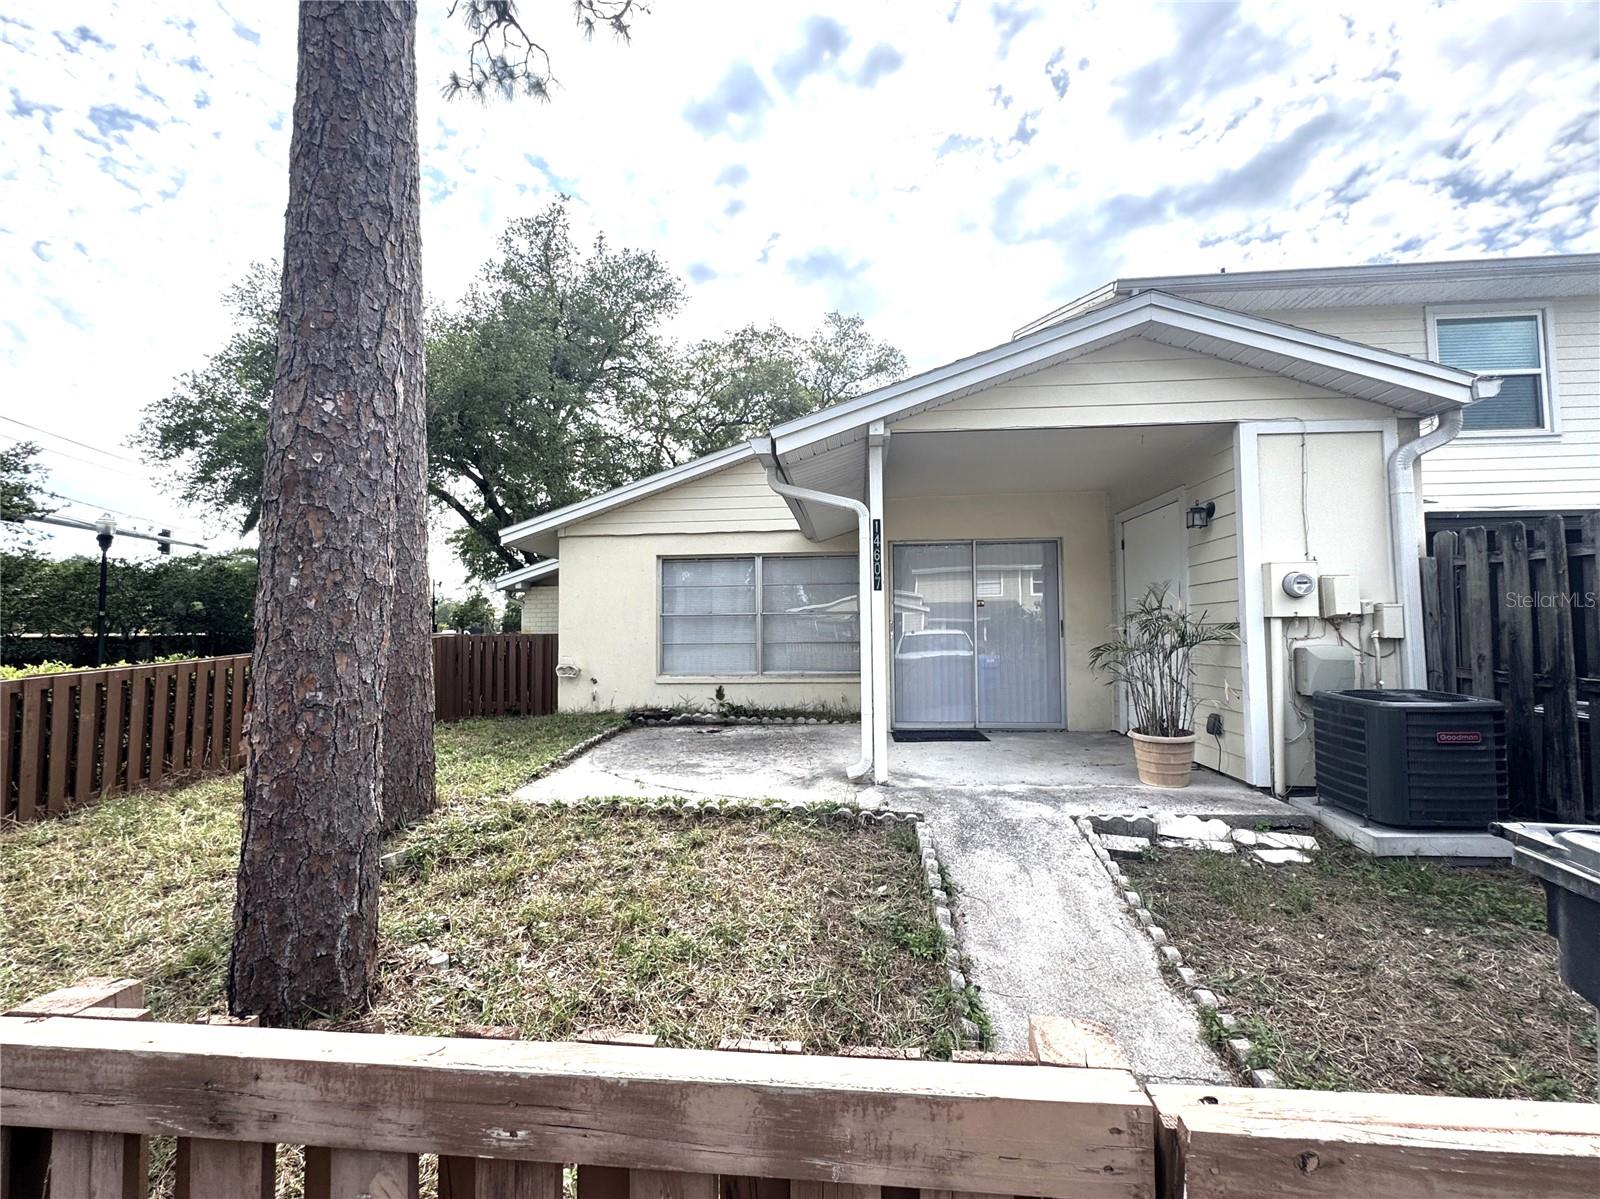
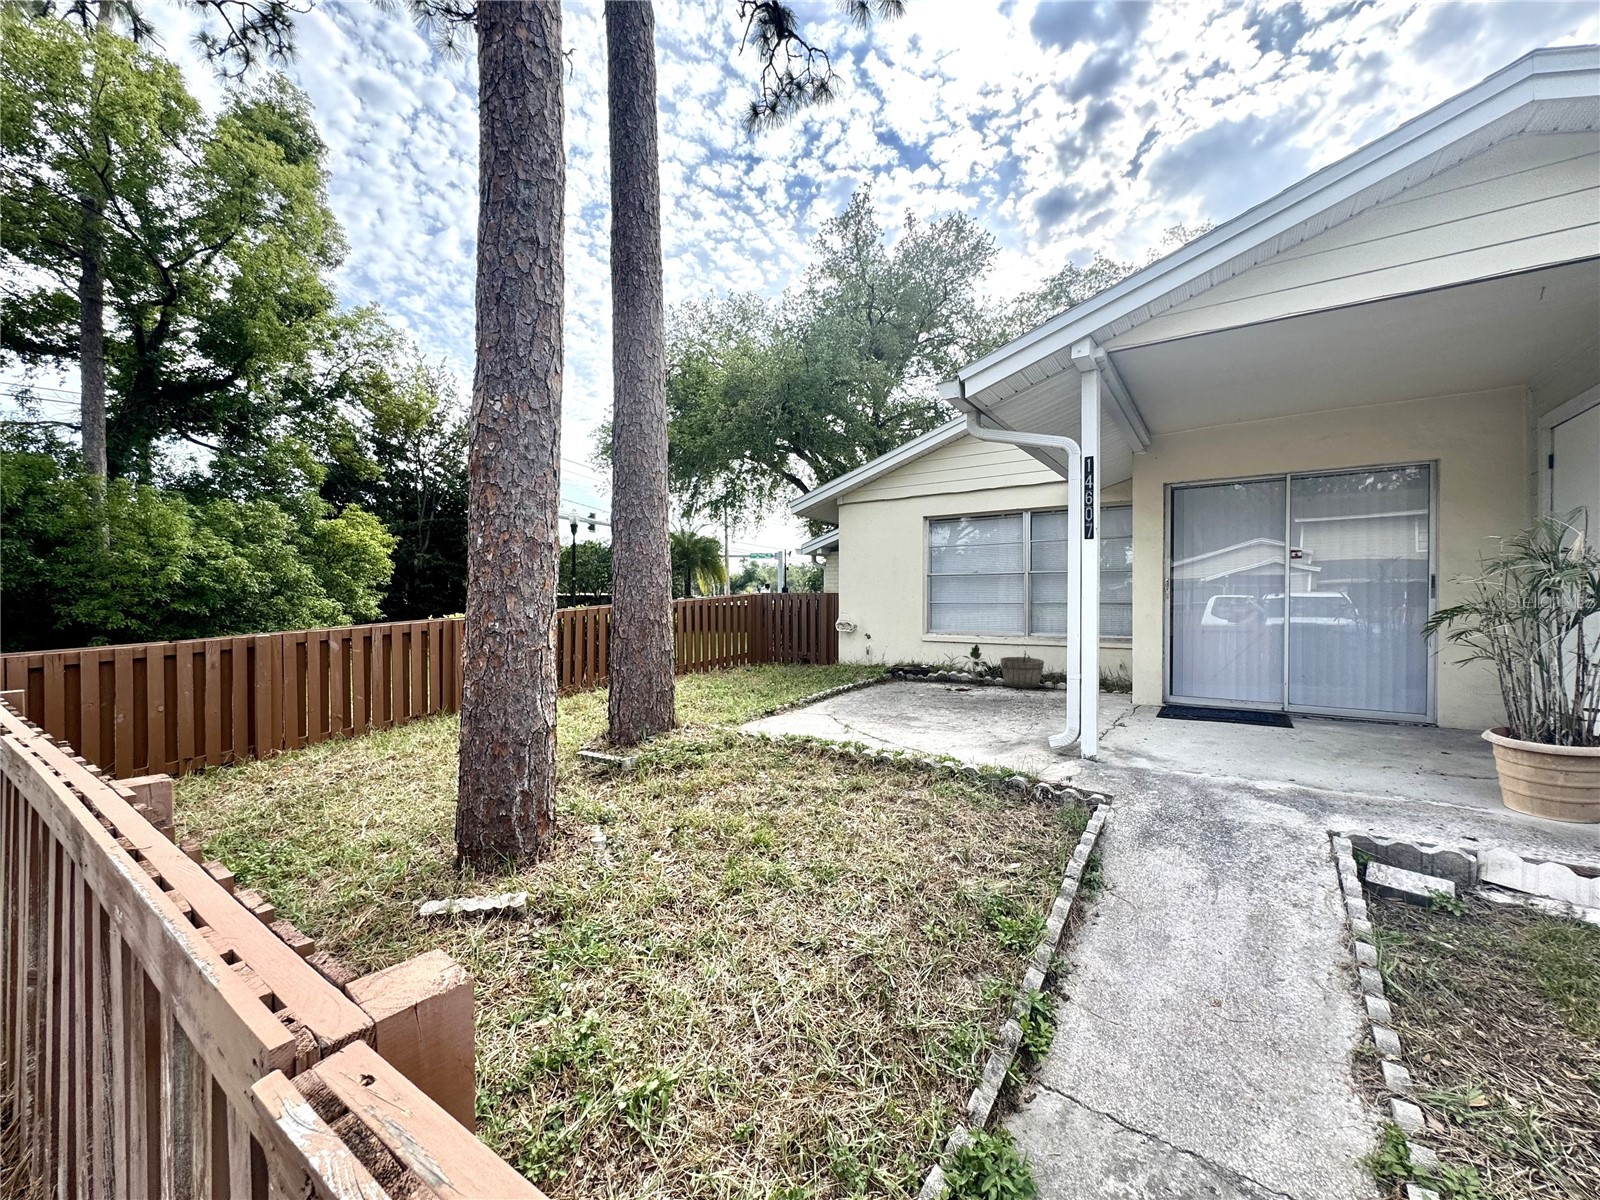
wooden bucket: none [747,689,788,727] -> present [1000,651,1044,688]

